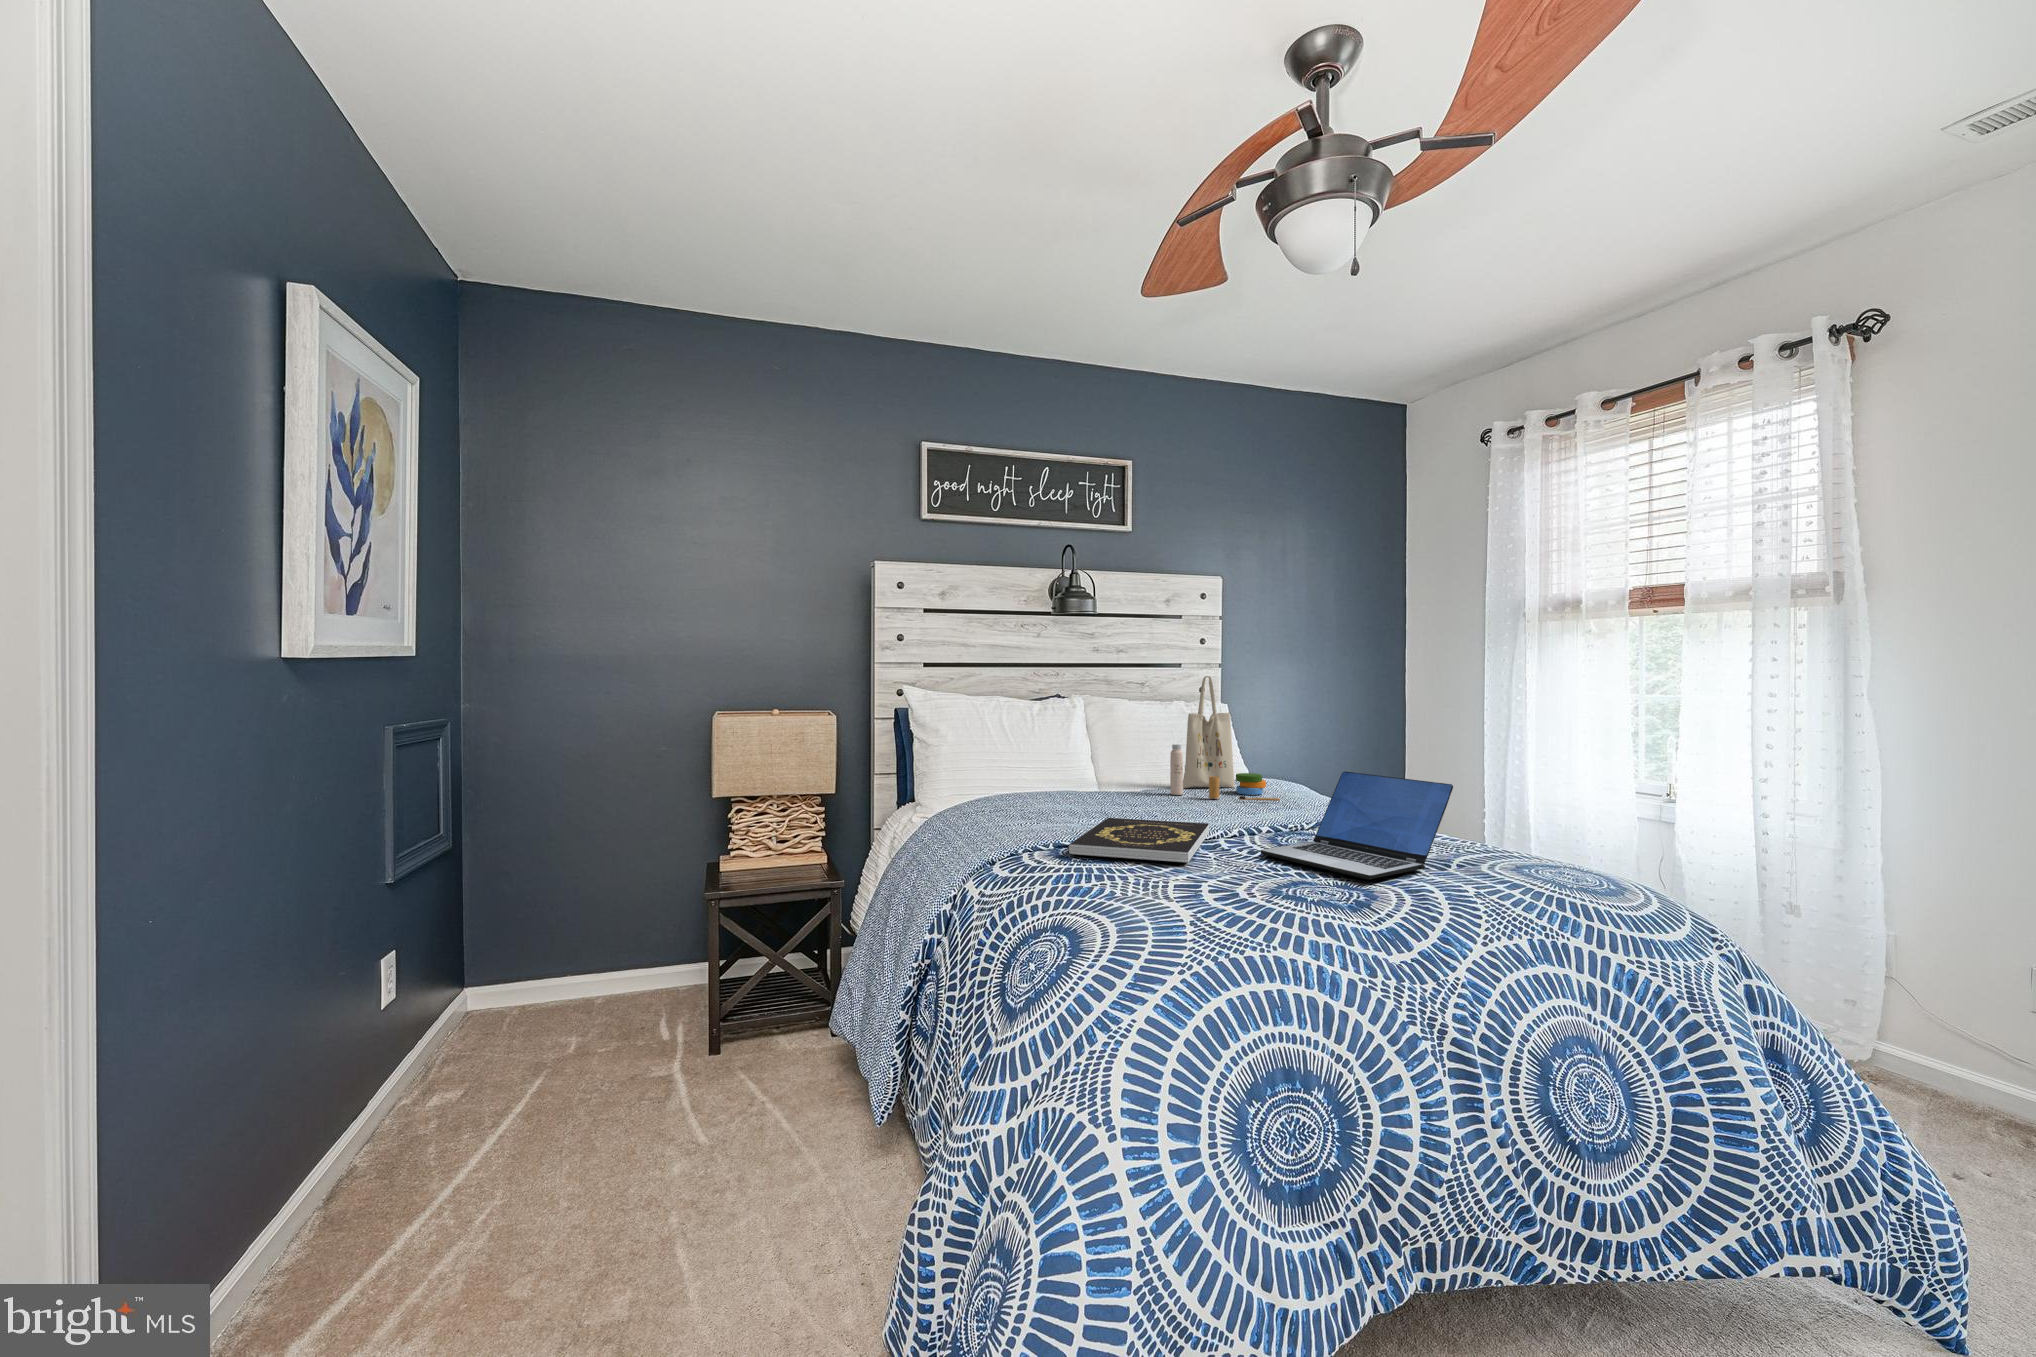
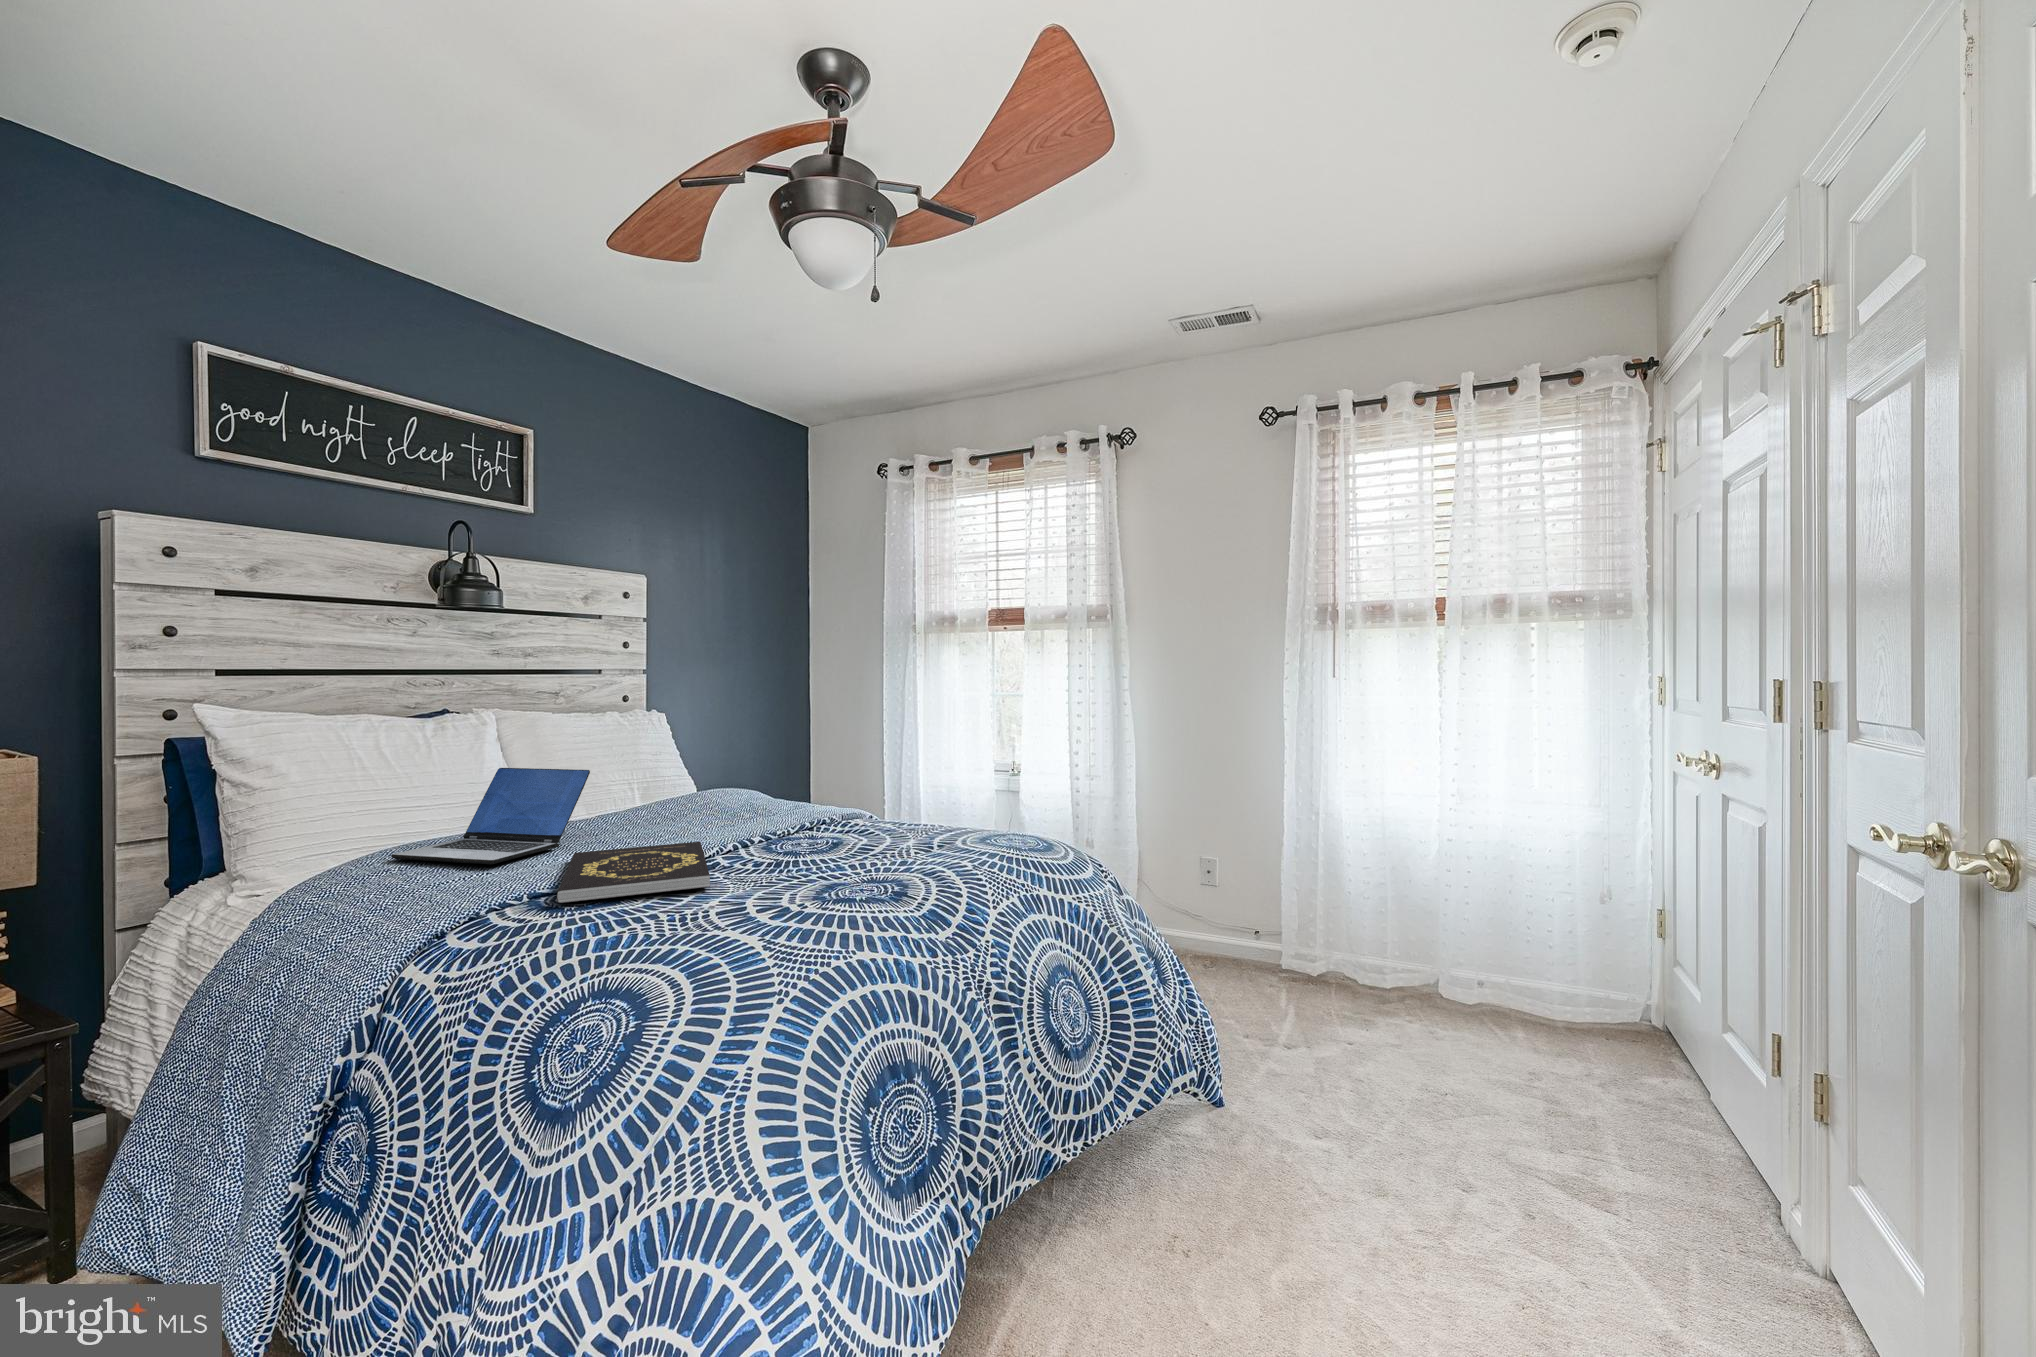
tote bag: present [1170,676,1280,801] -> none [622,681,748,816]
laptop: present [1261,772,1453,879] -> present [391,768,590,864]

